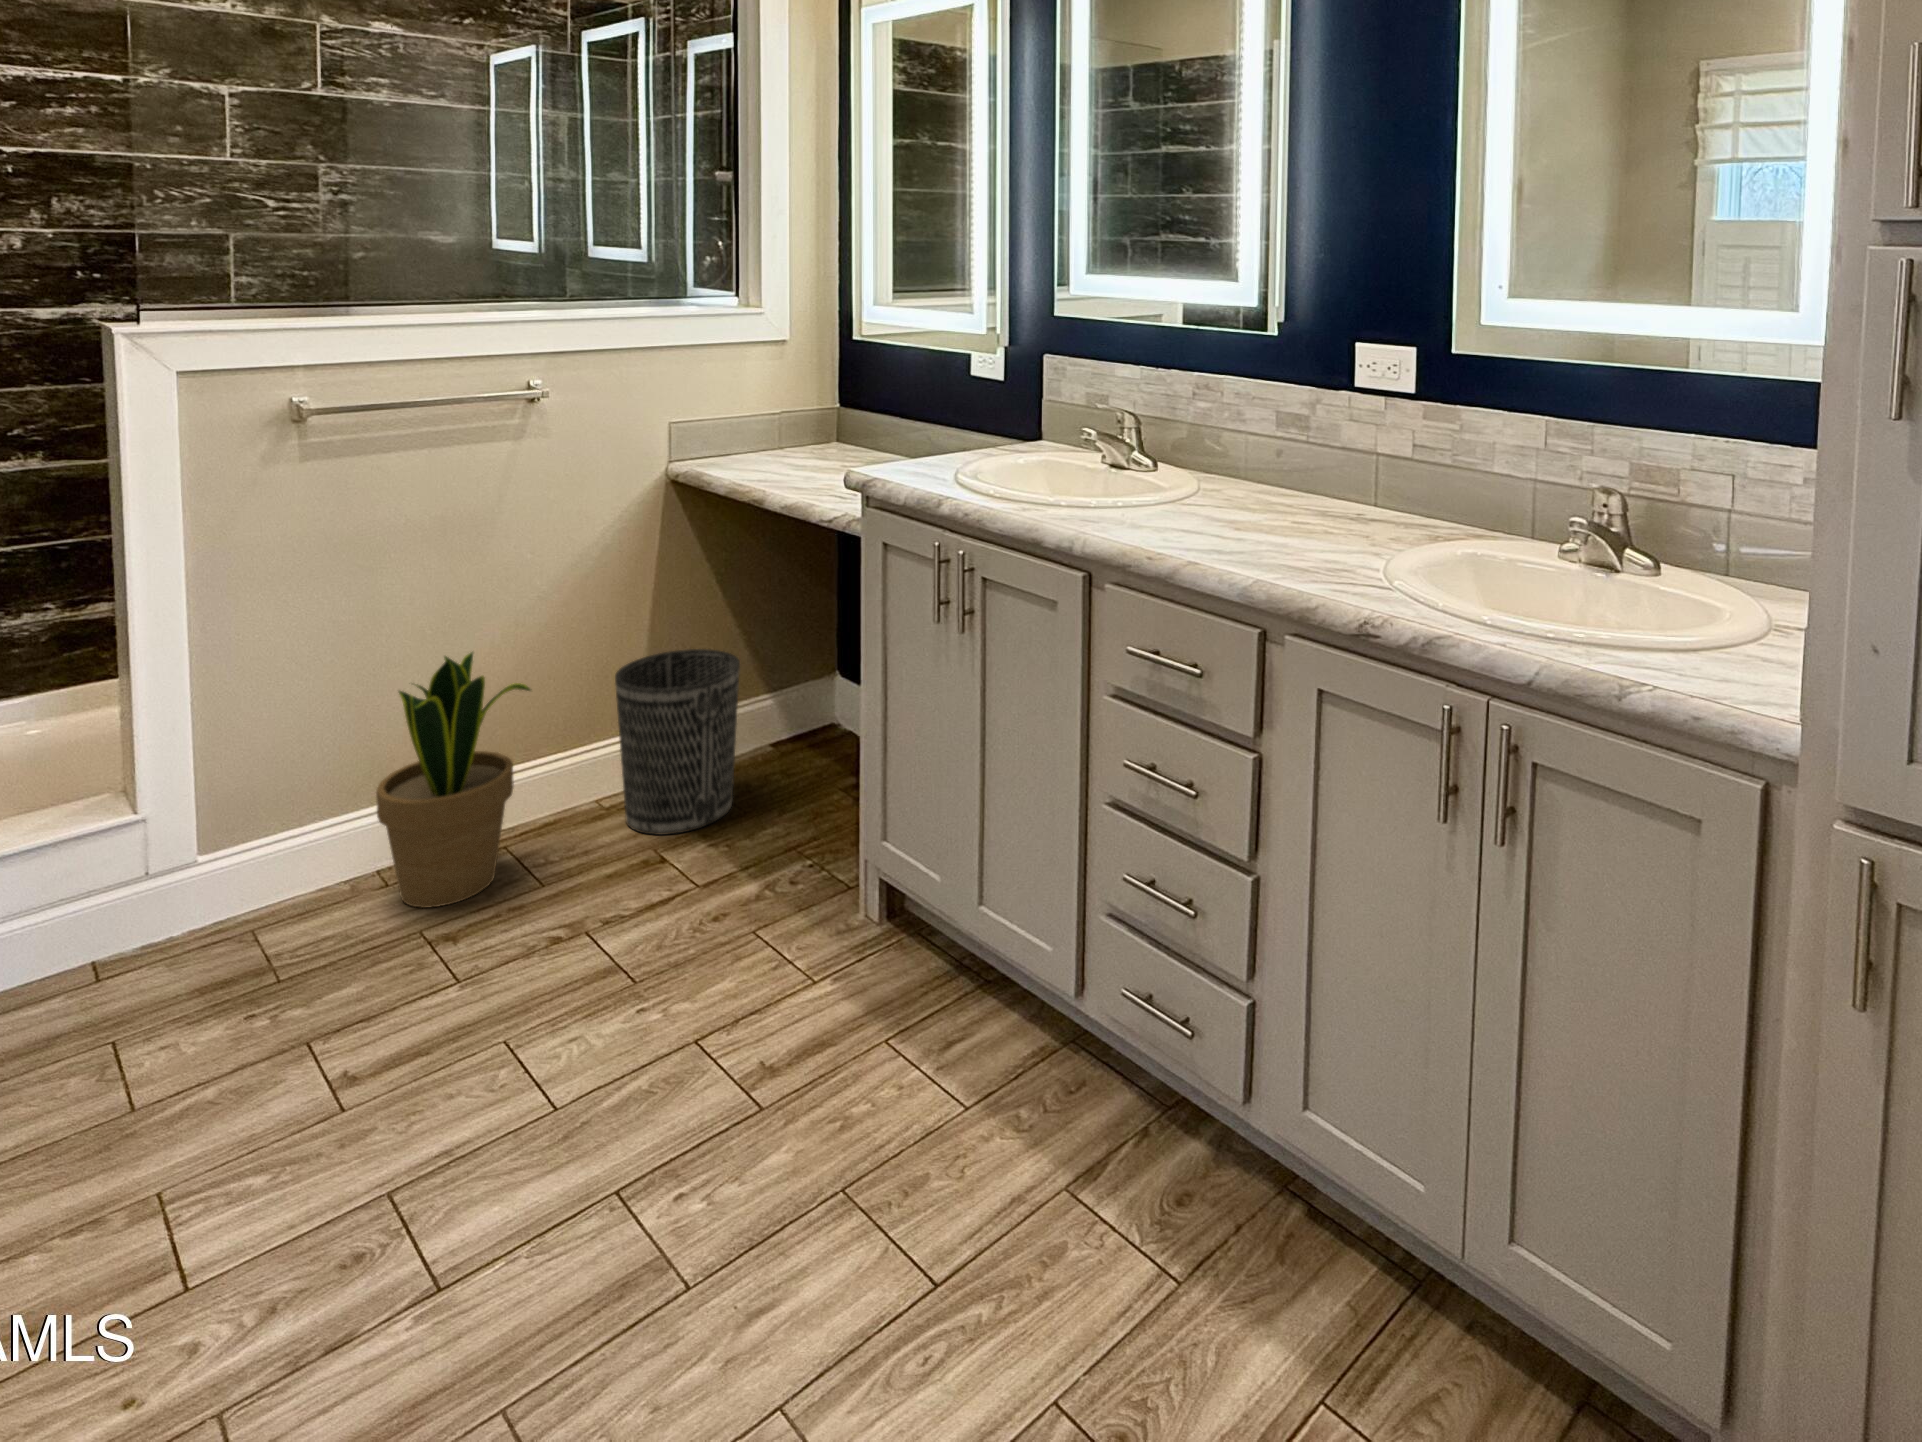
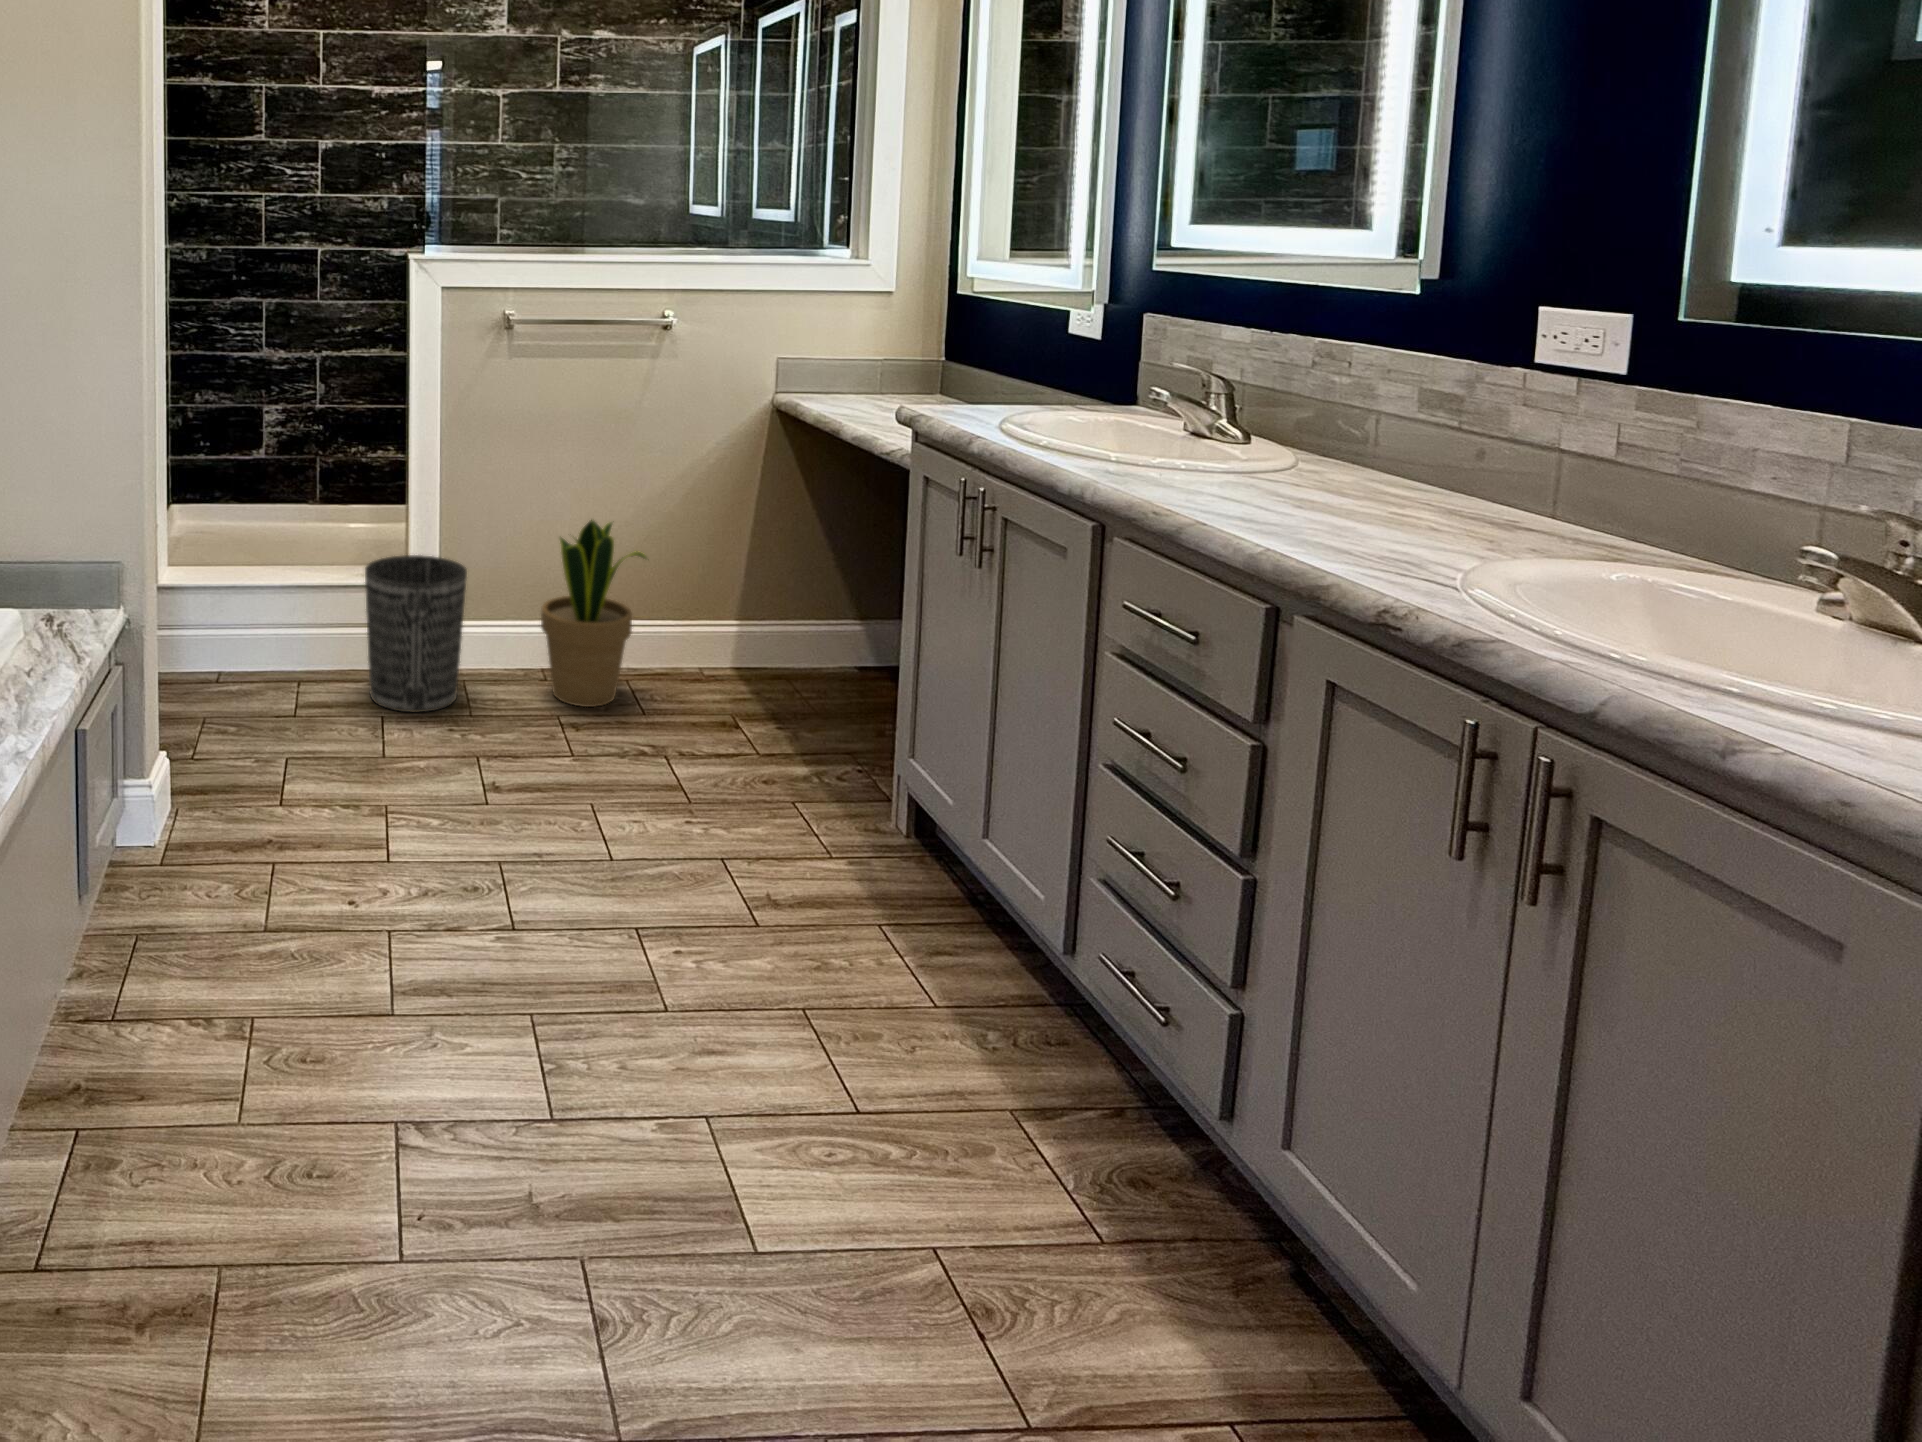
wastebasket: present [615,649,740,835] -> present [365,555,467,712]

